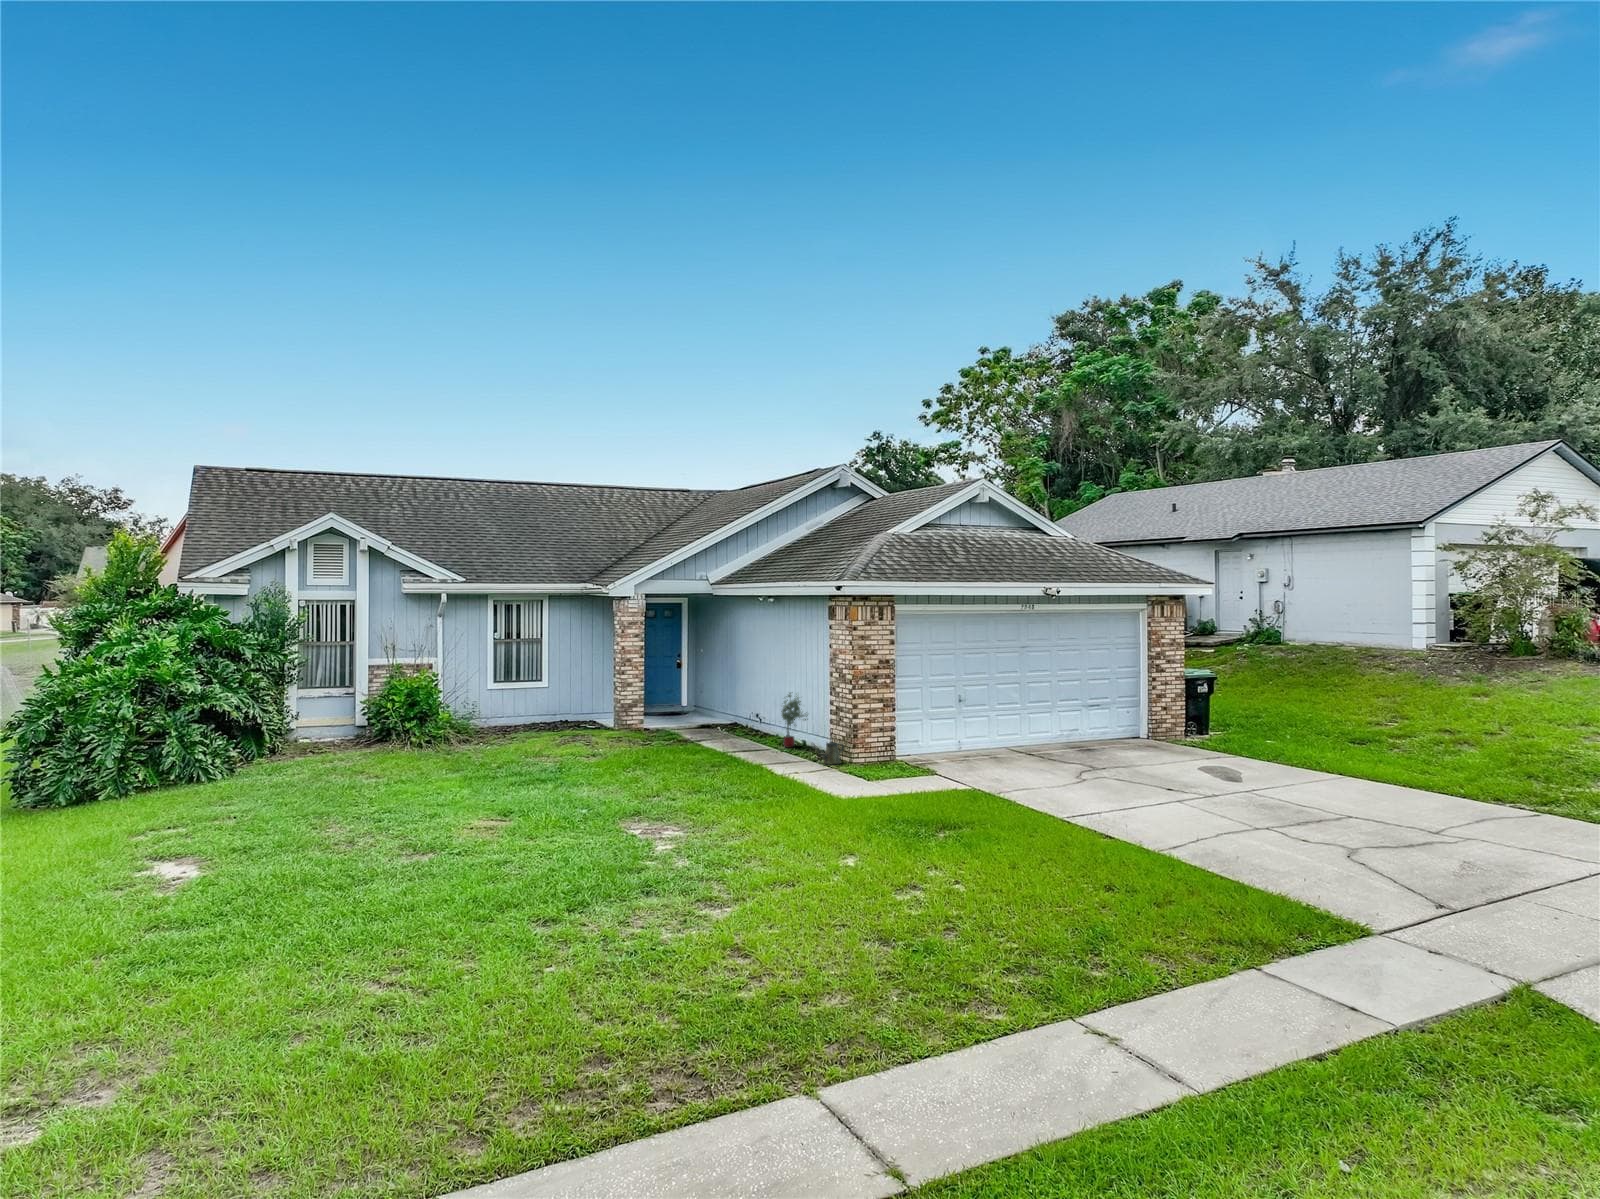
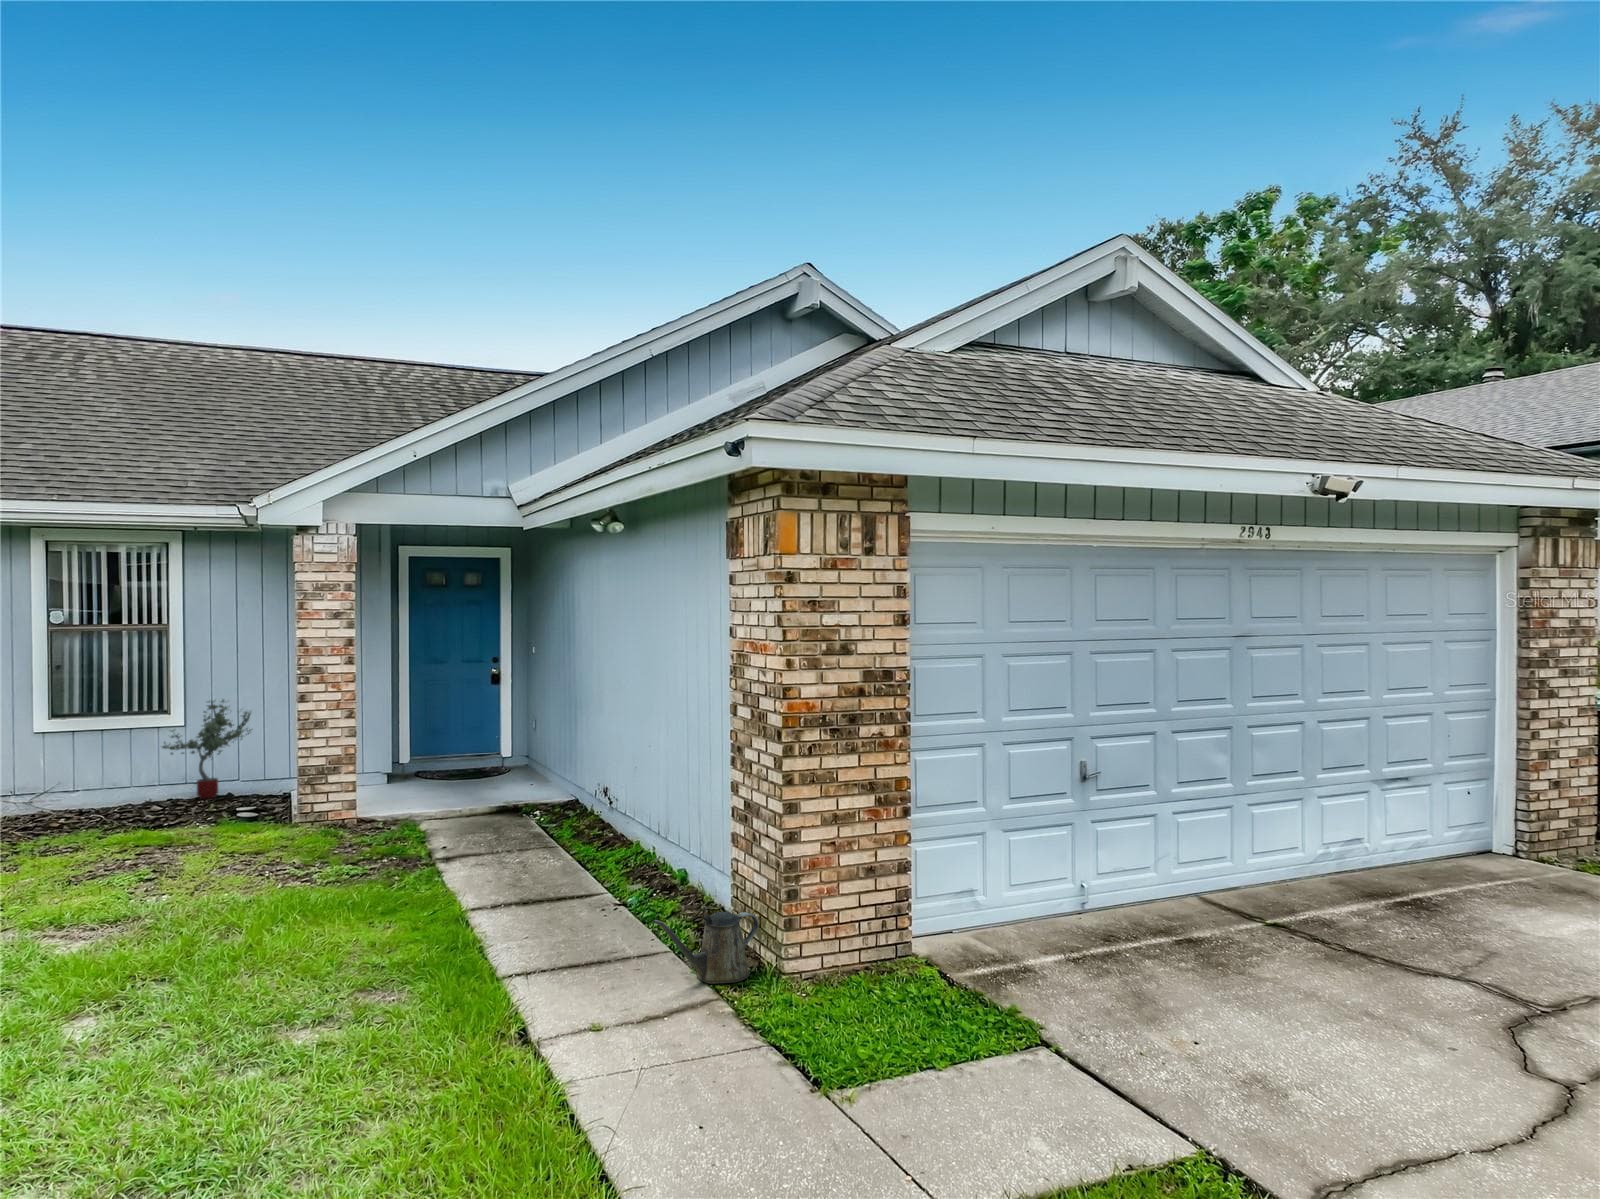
potted tree: present [781,693,808,748] -> present [162,699,252,799]

